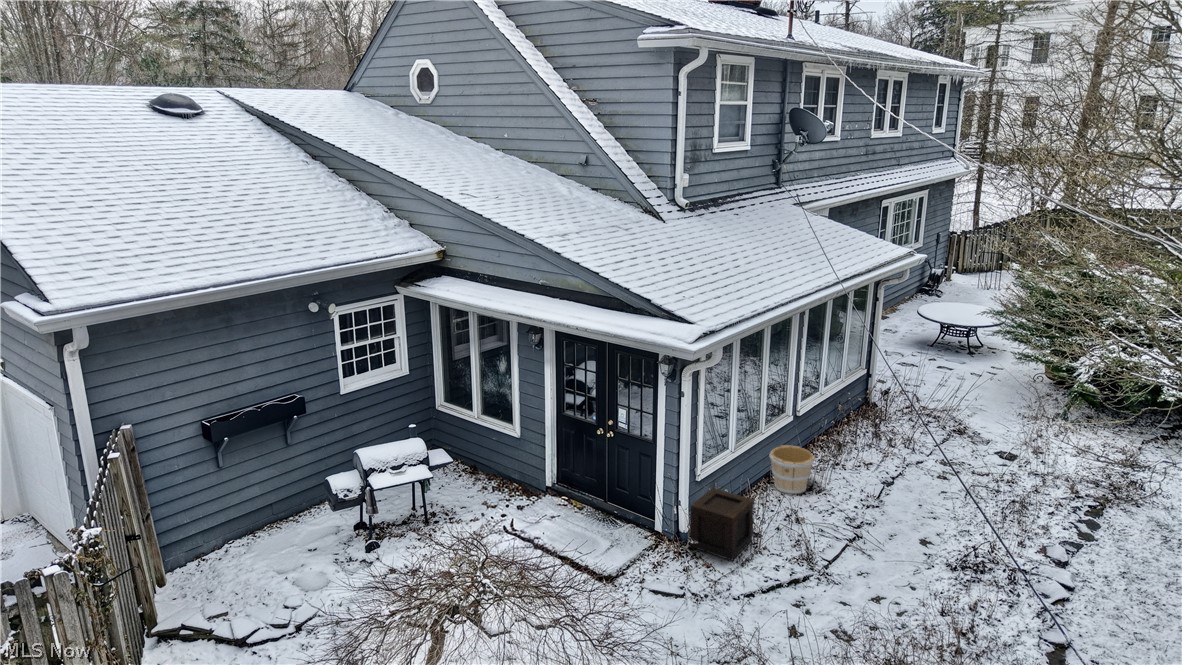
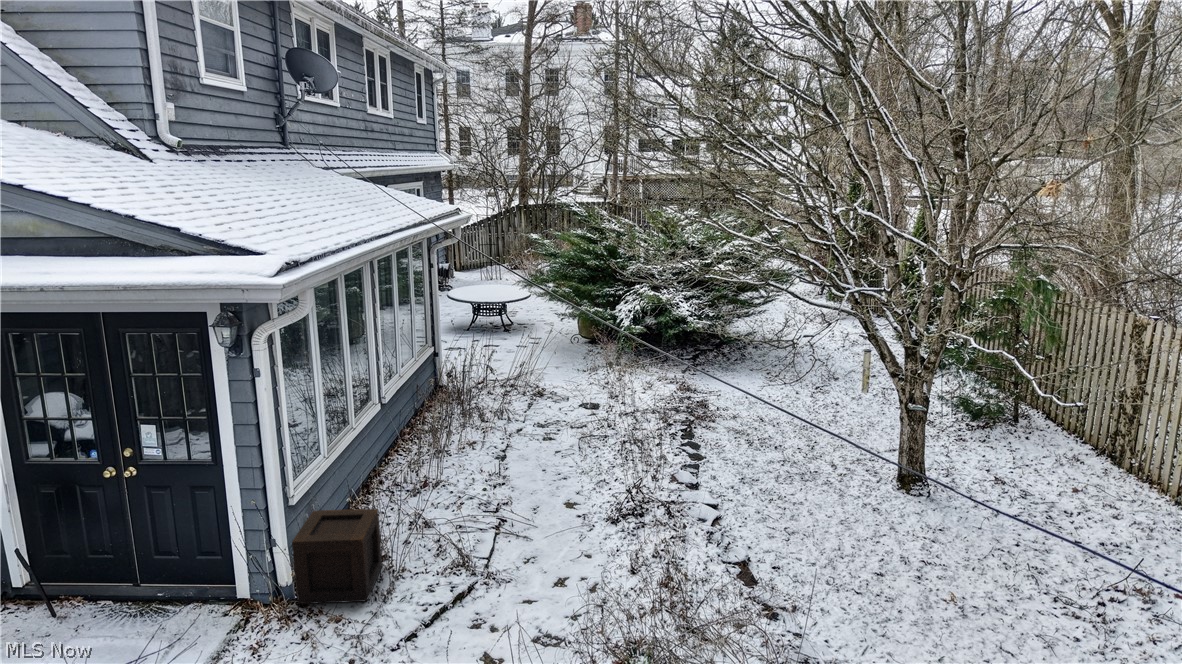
wooden bucket: present [770,445,815,494] -> none [368,437,425,498]

